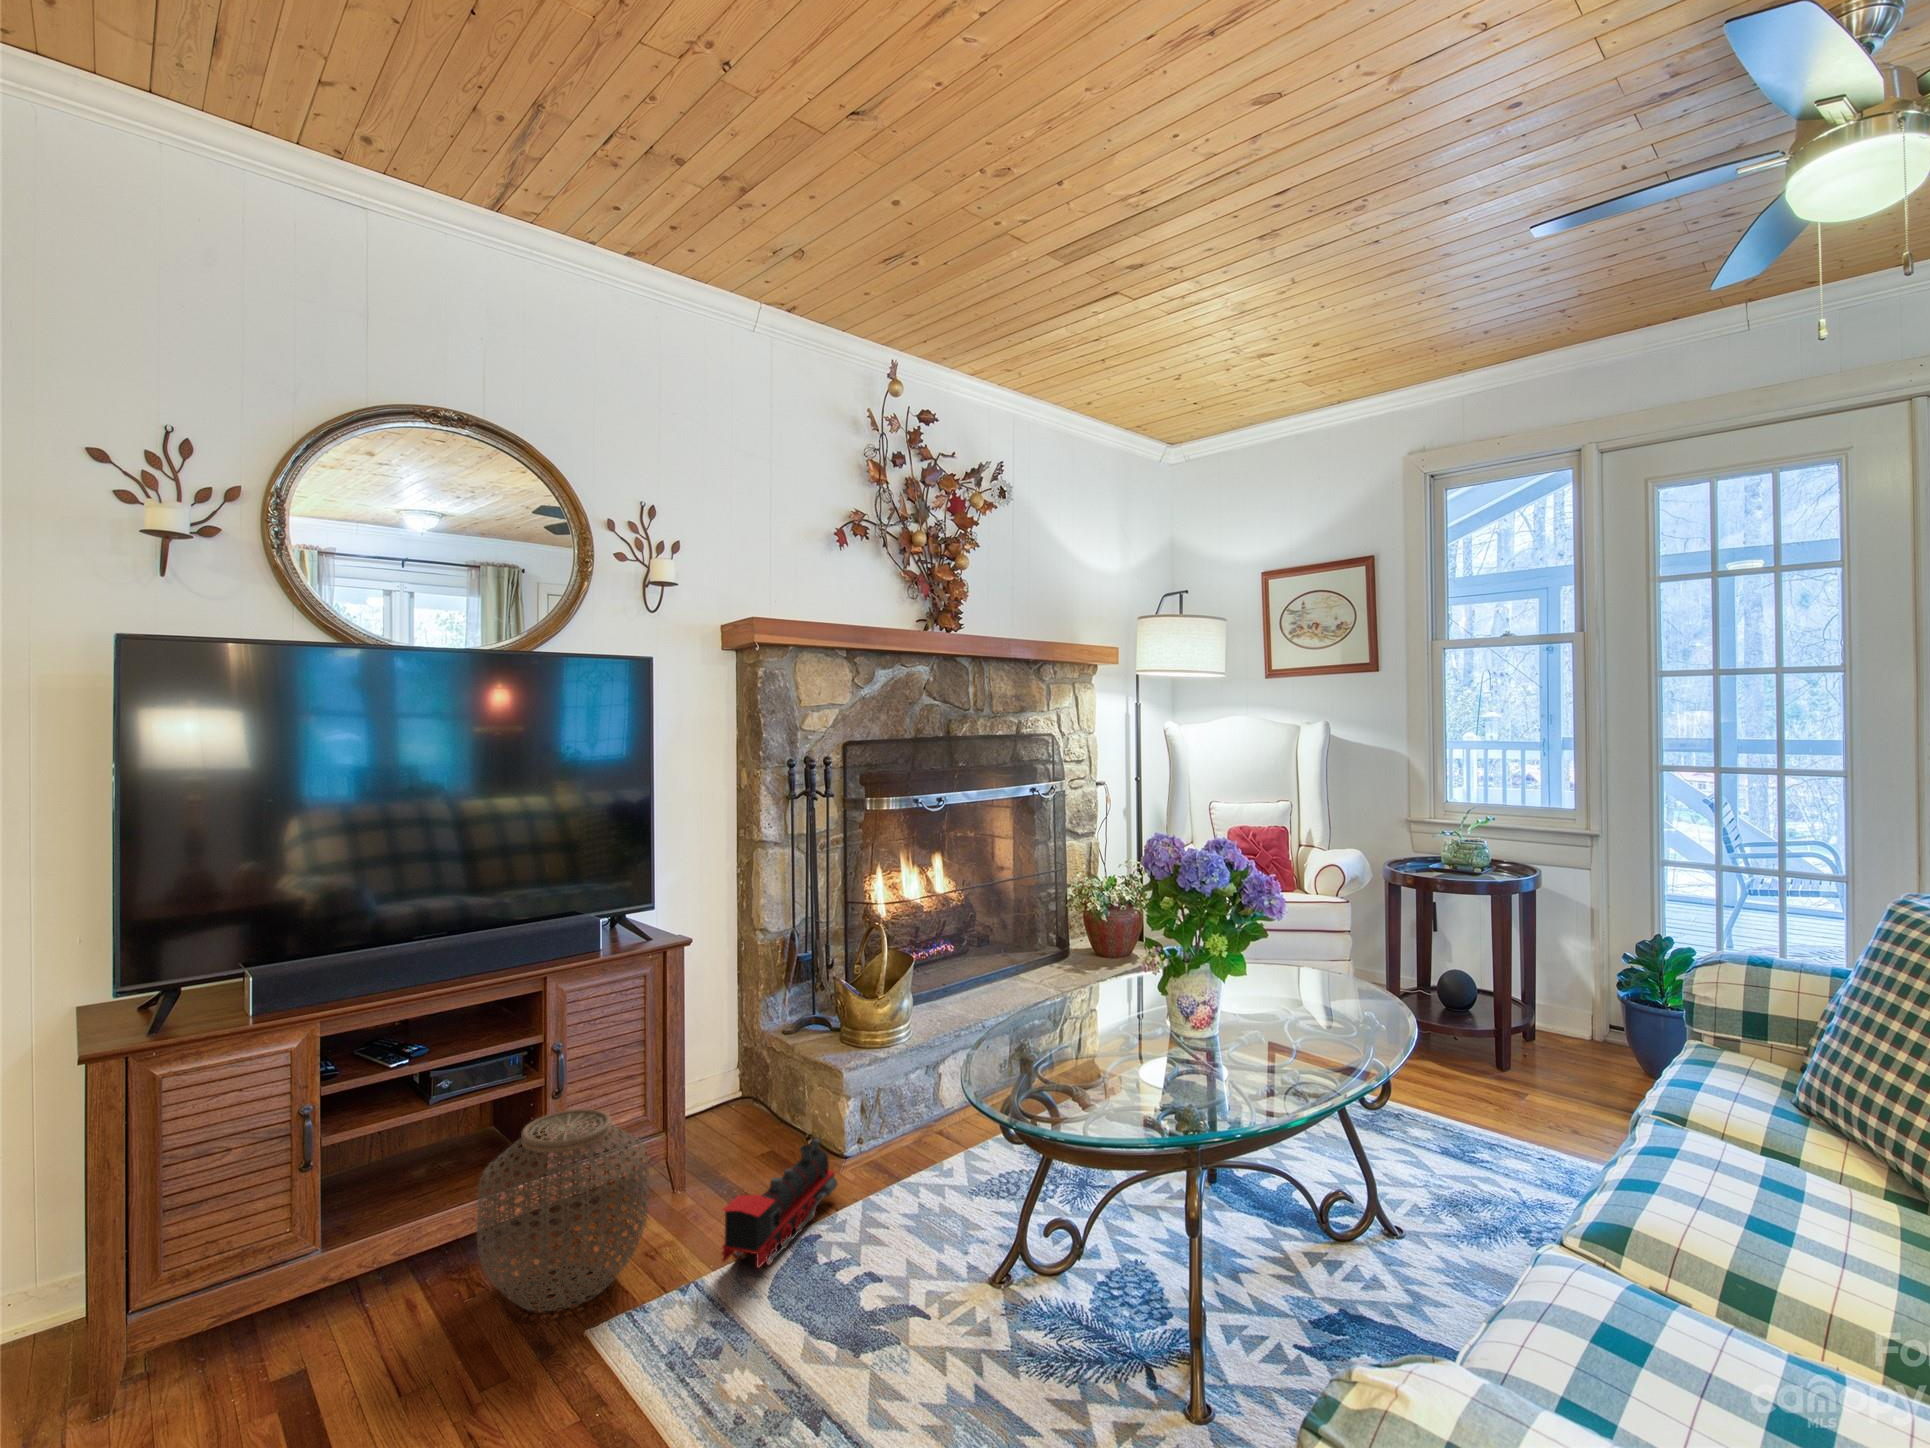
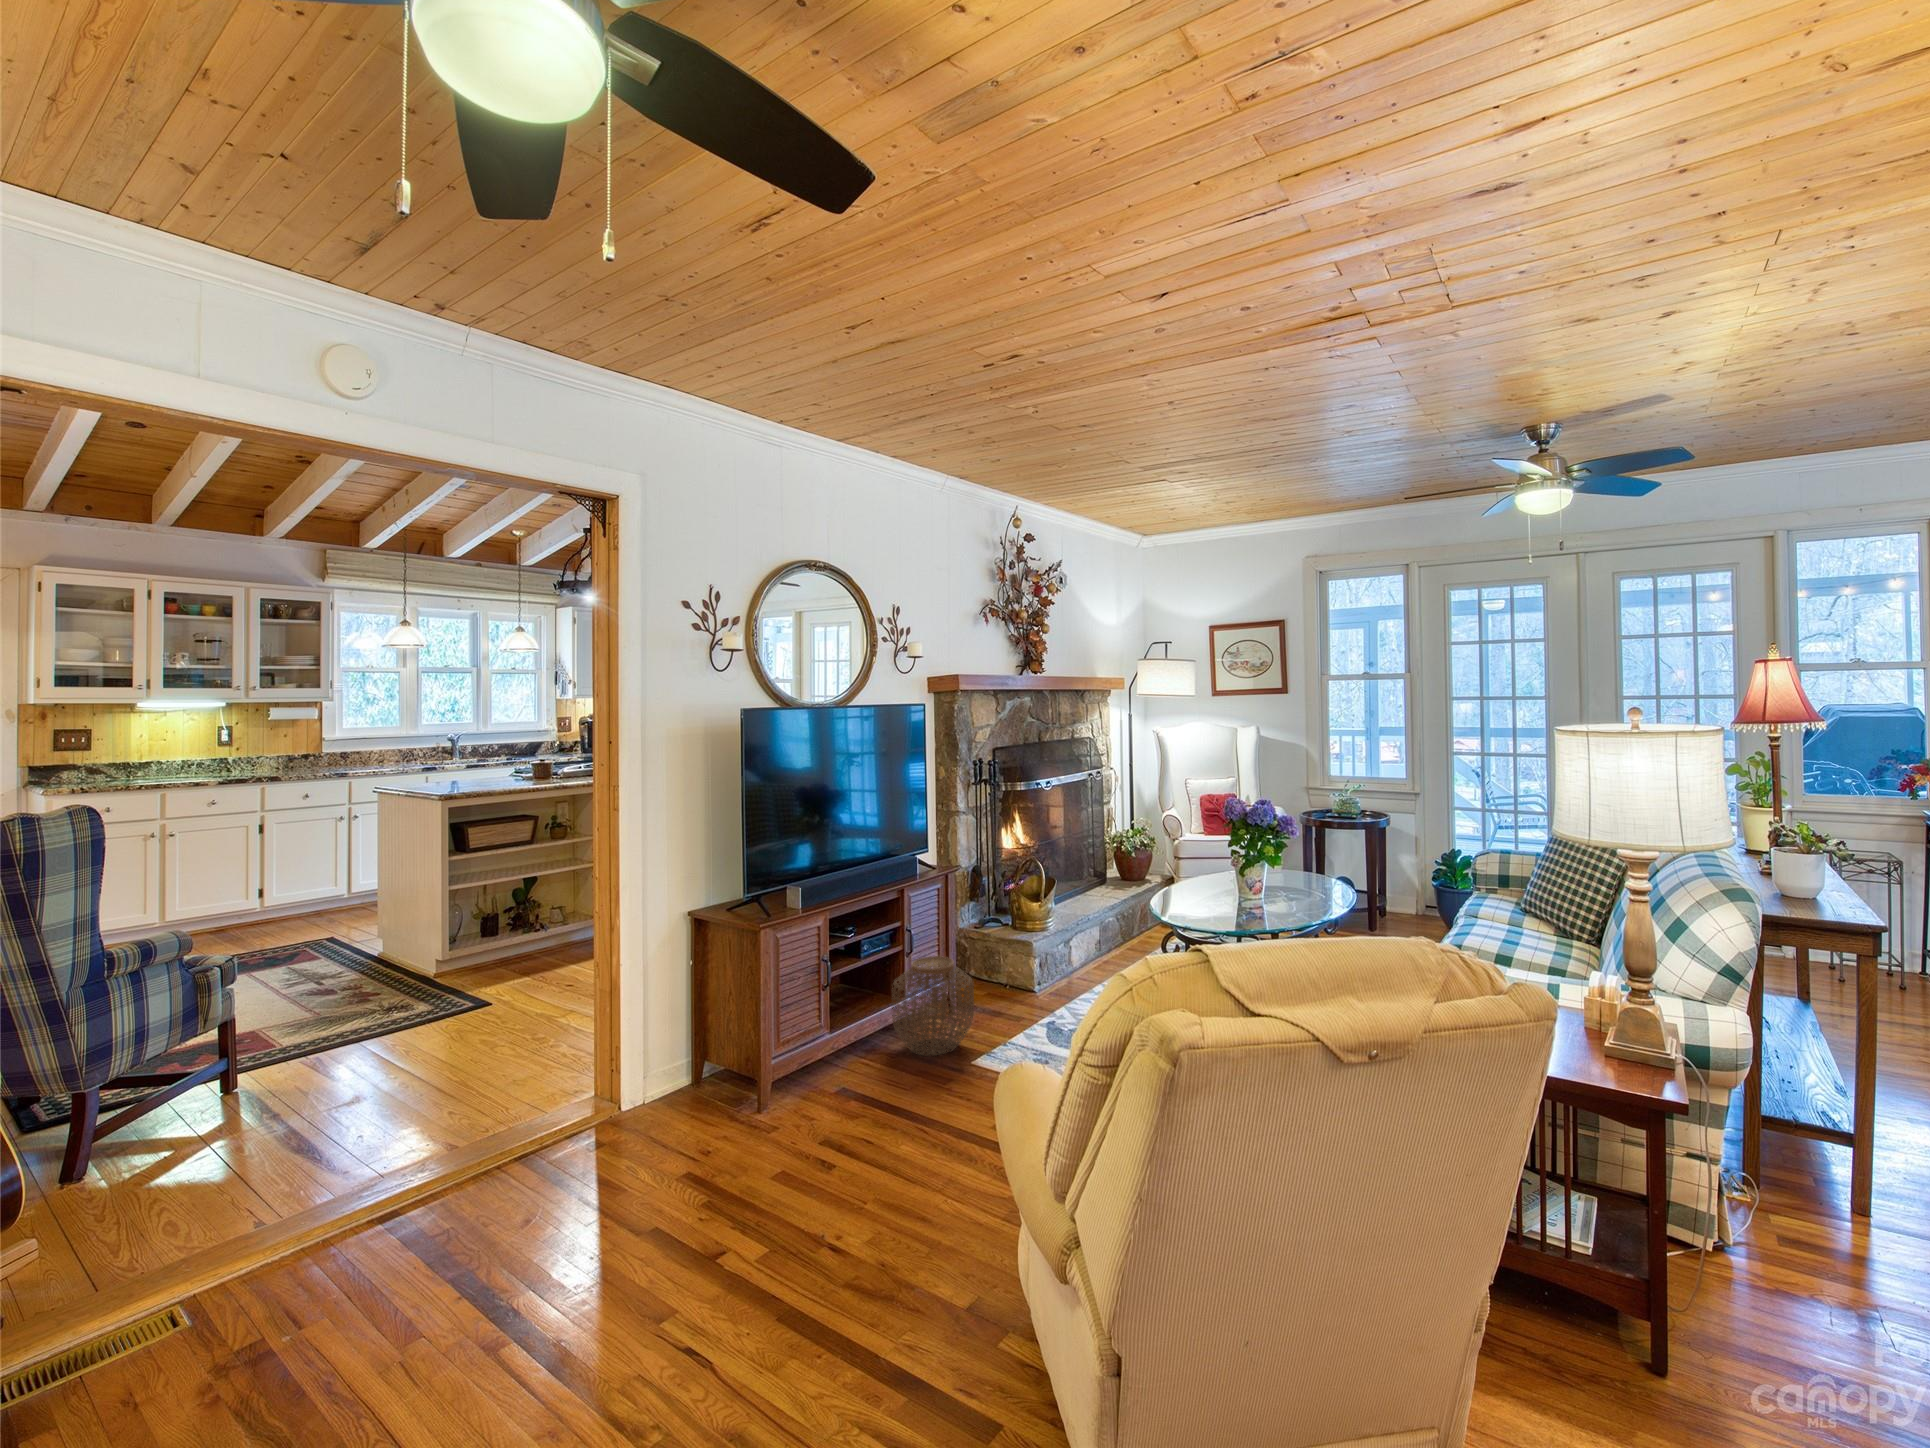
toy train: present [722,1139,837,1268] -> none [1008,974,1041,1033]

